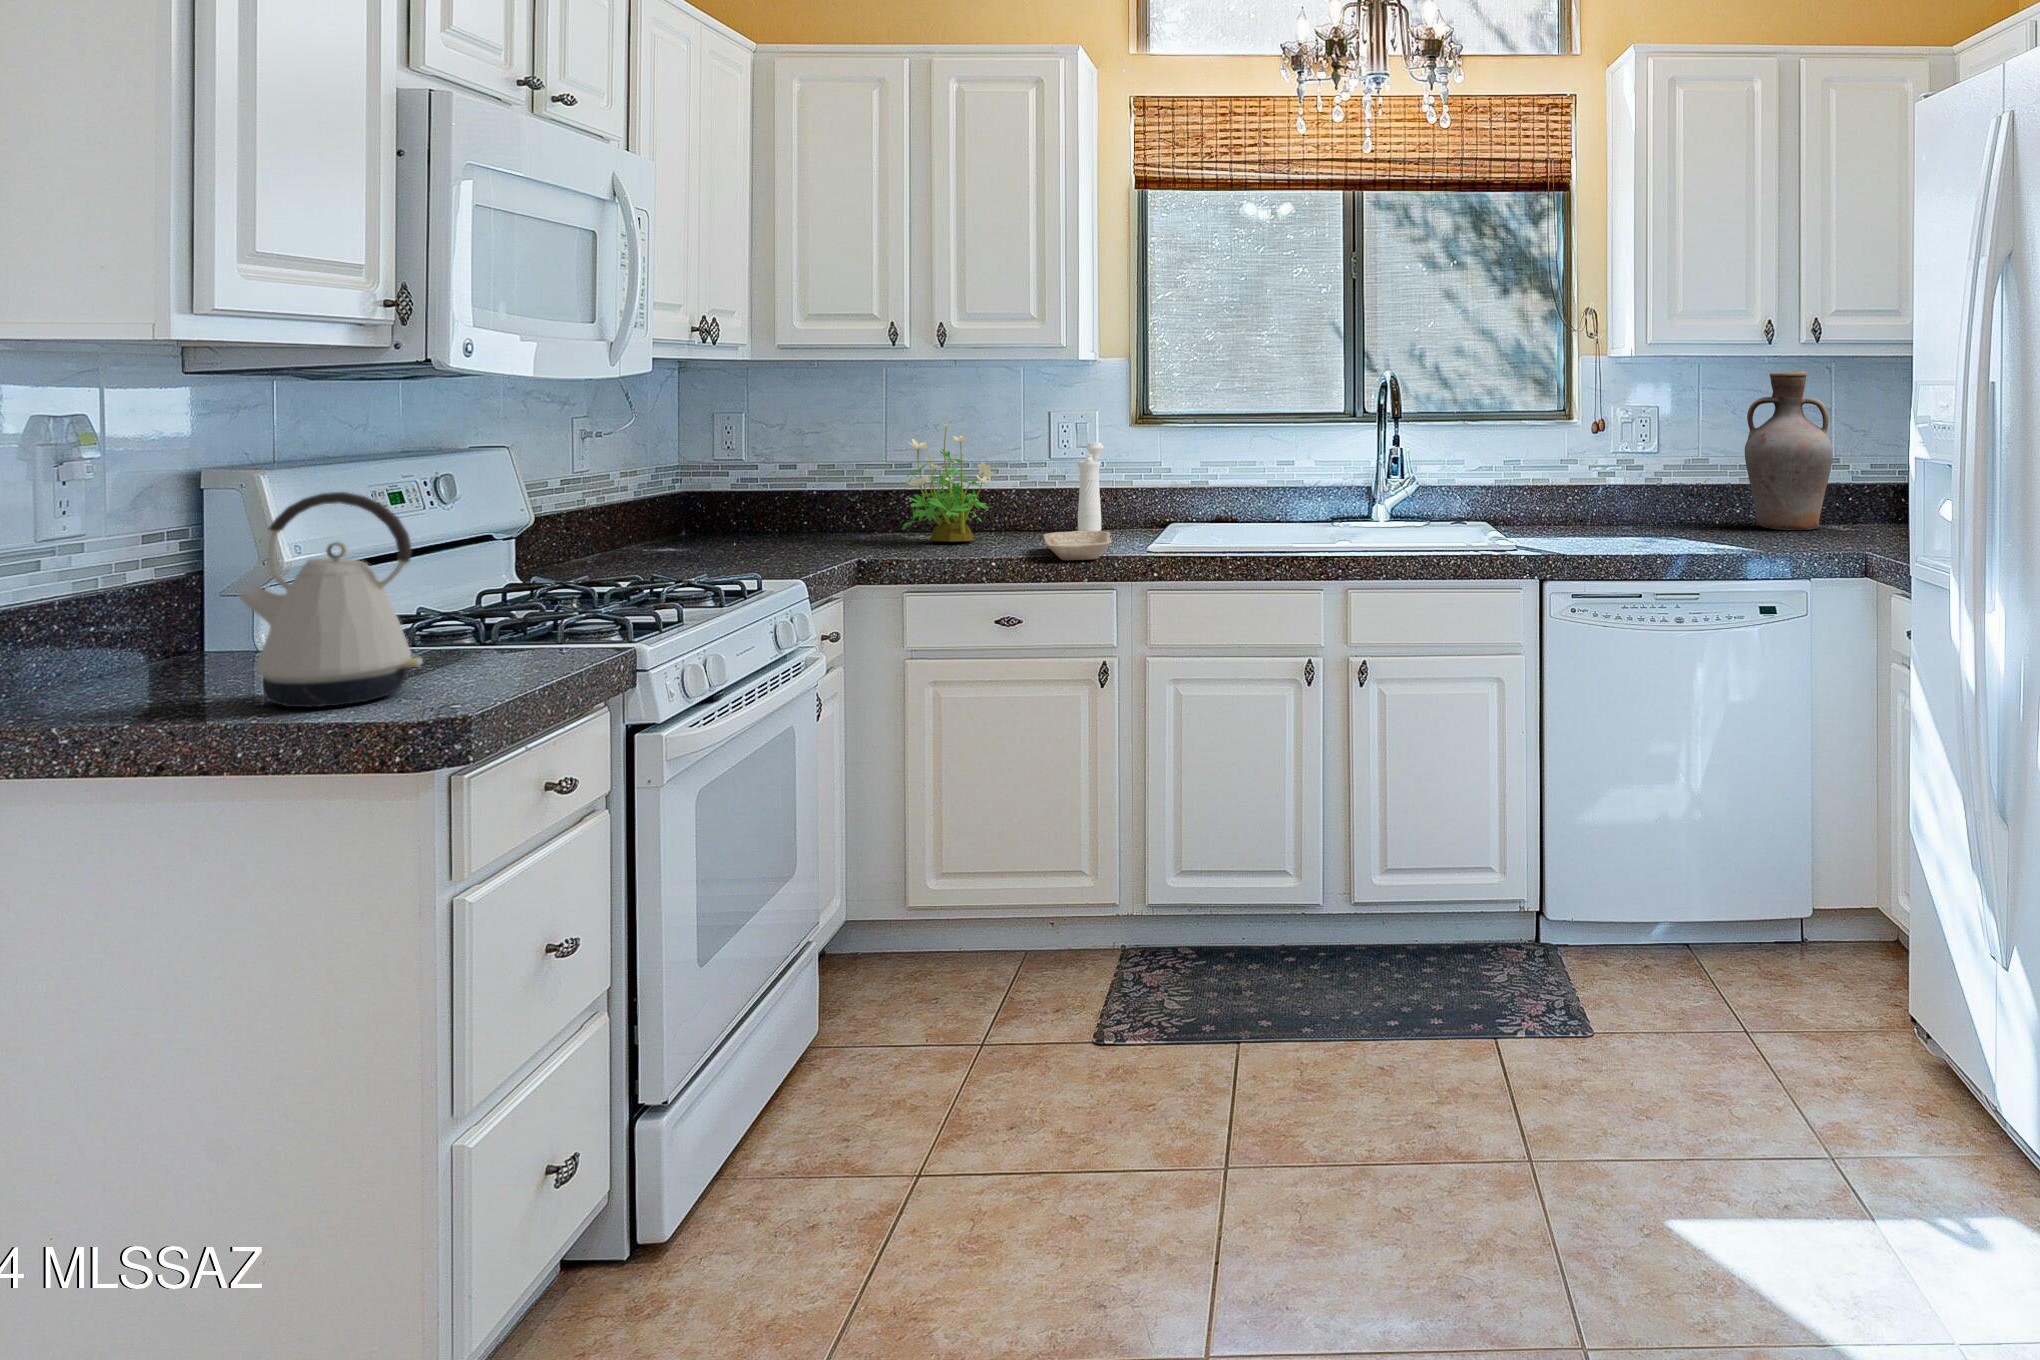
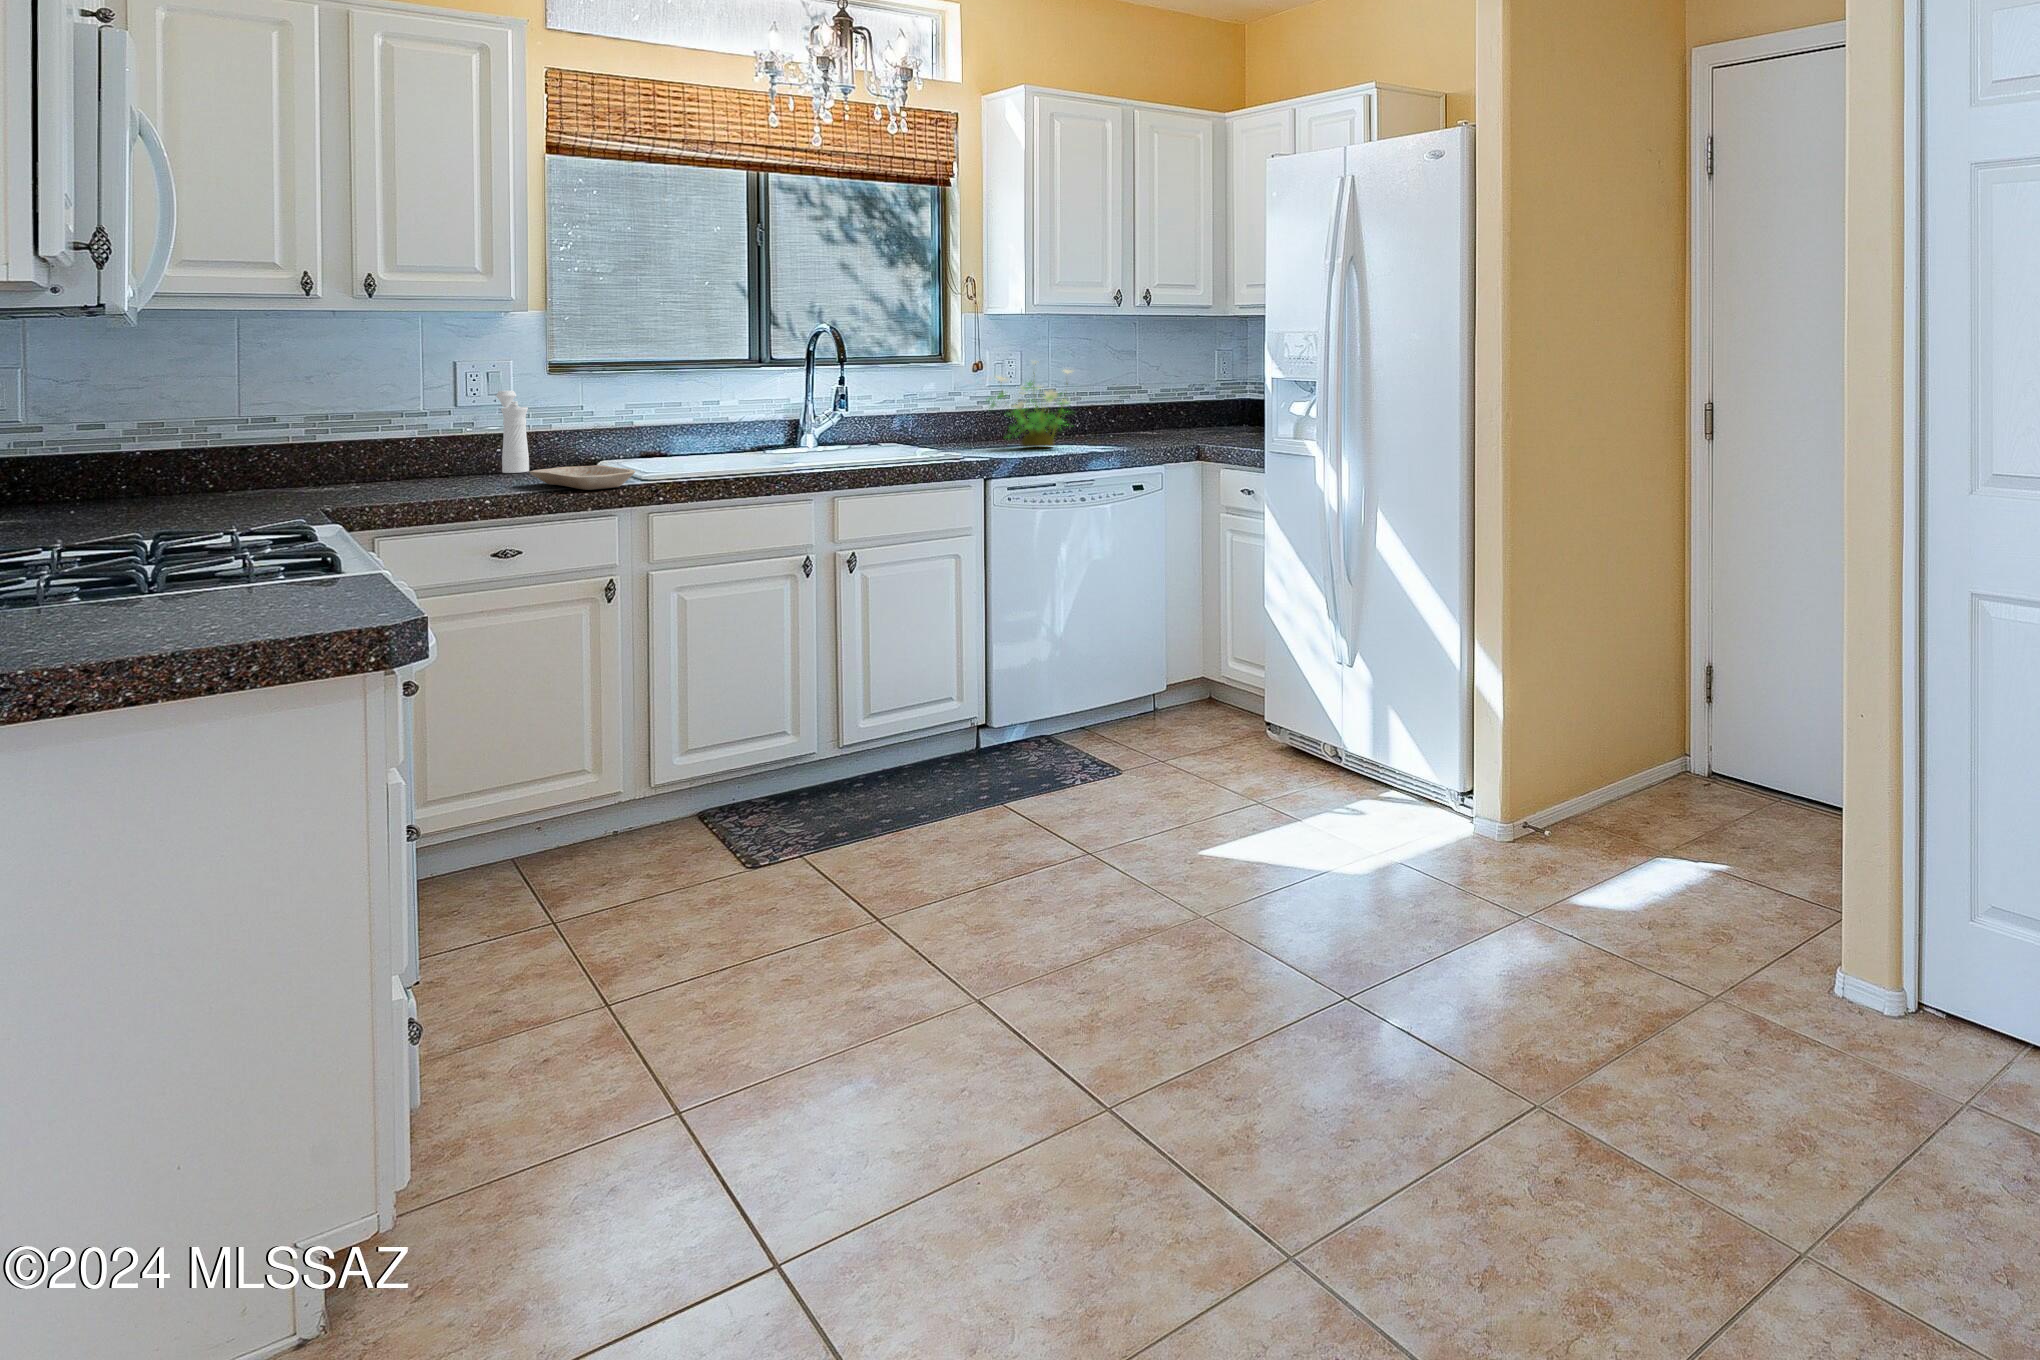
vase: present [1745,371,1833,530] -> none [1085,327,1146,436]
potted plant: present [903,423,994,542] -> present [989,363,1072,447]
kettle: present [239,492,423,708] -> none [112,428,324,632]

